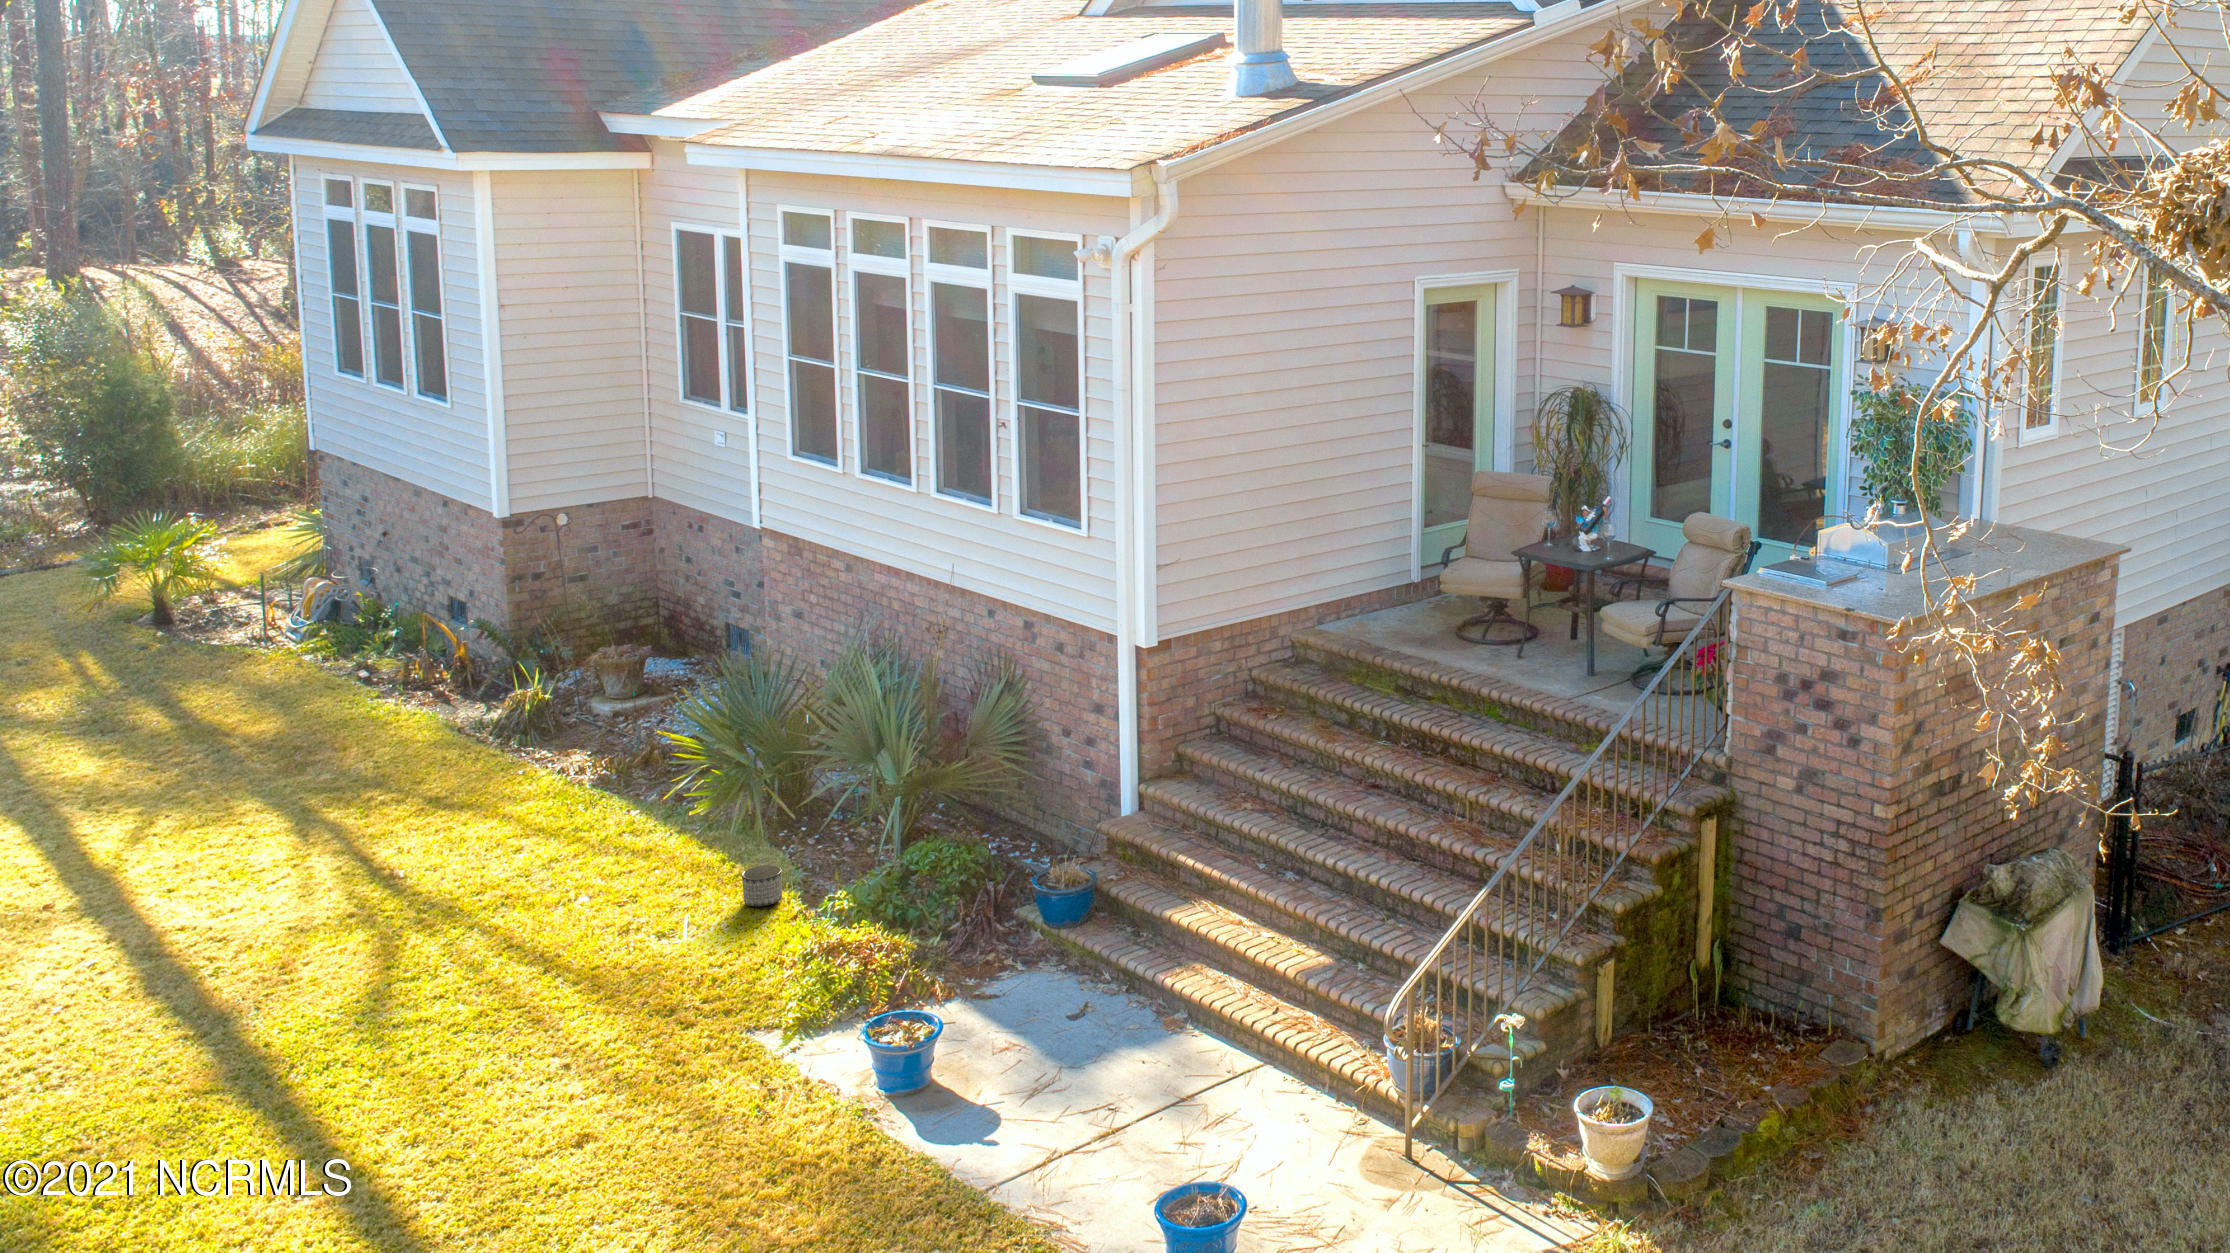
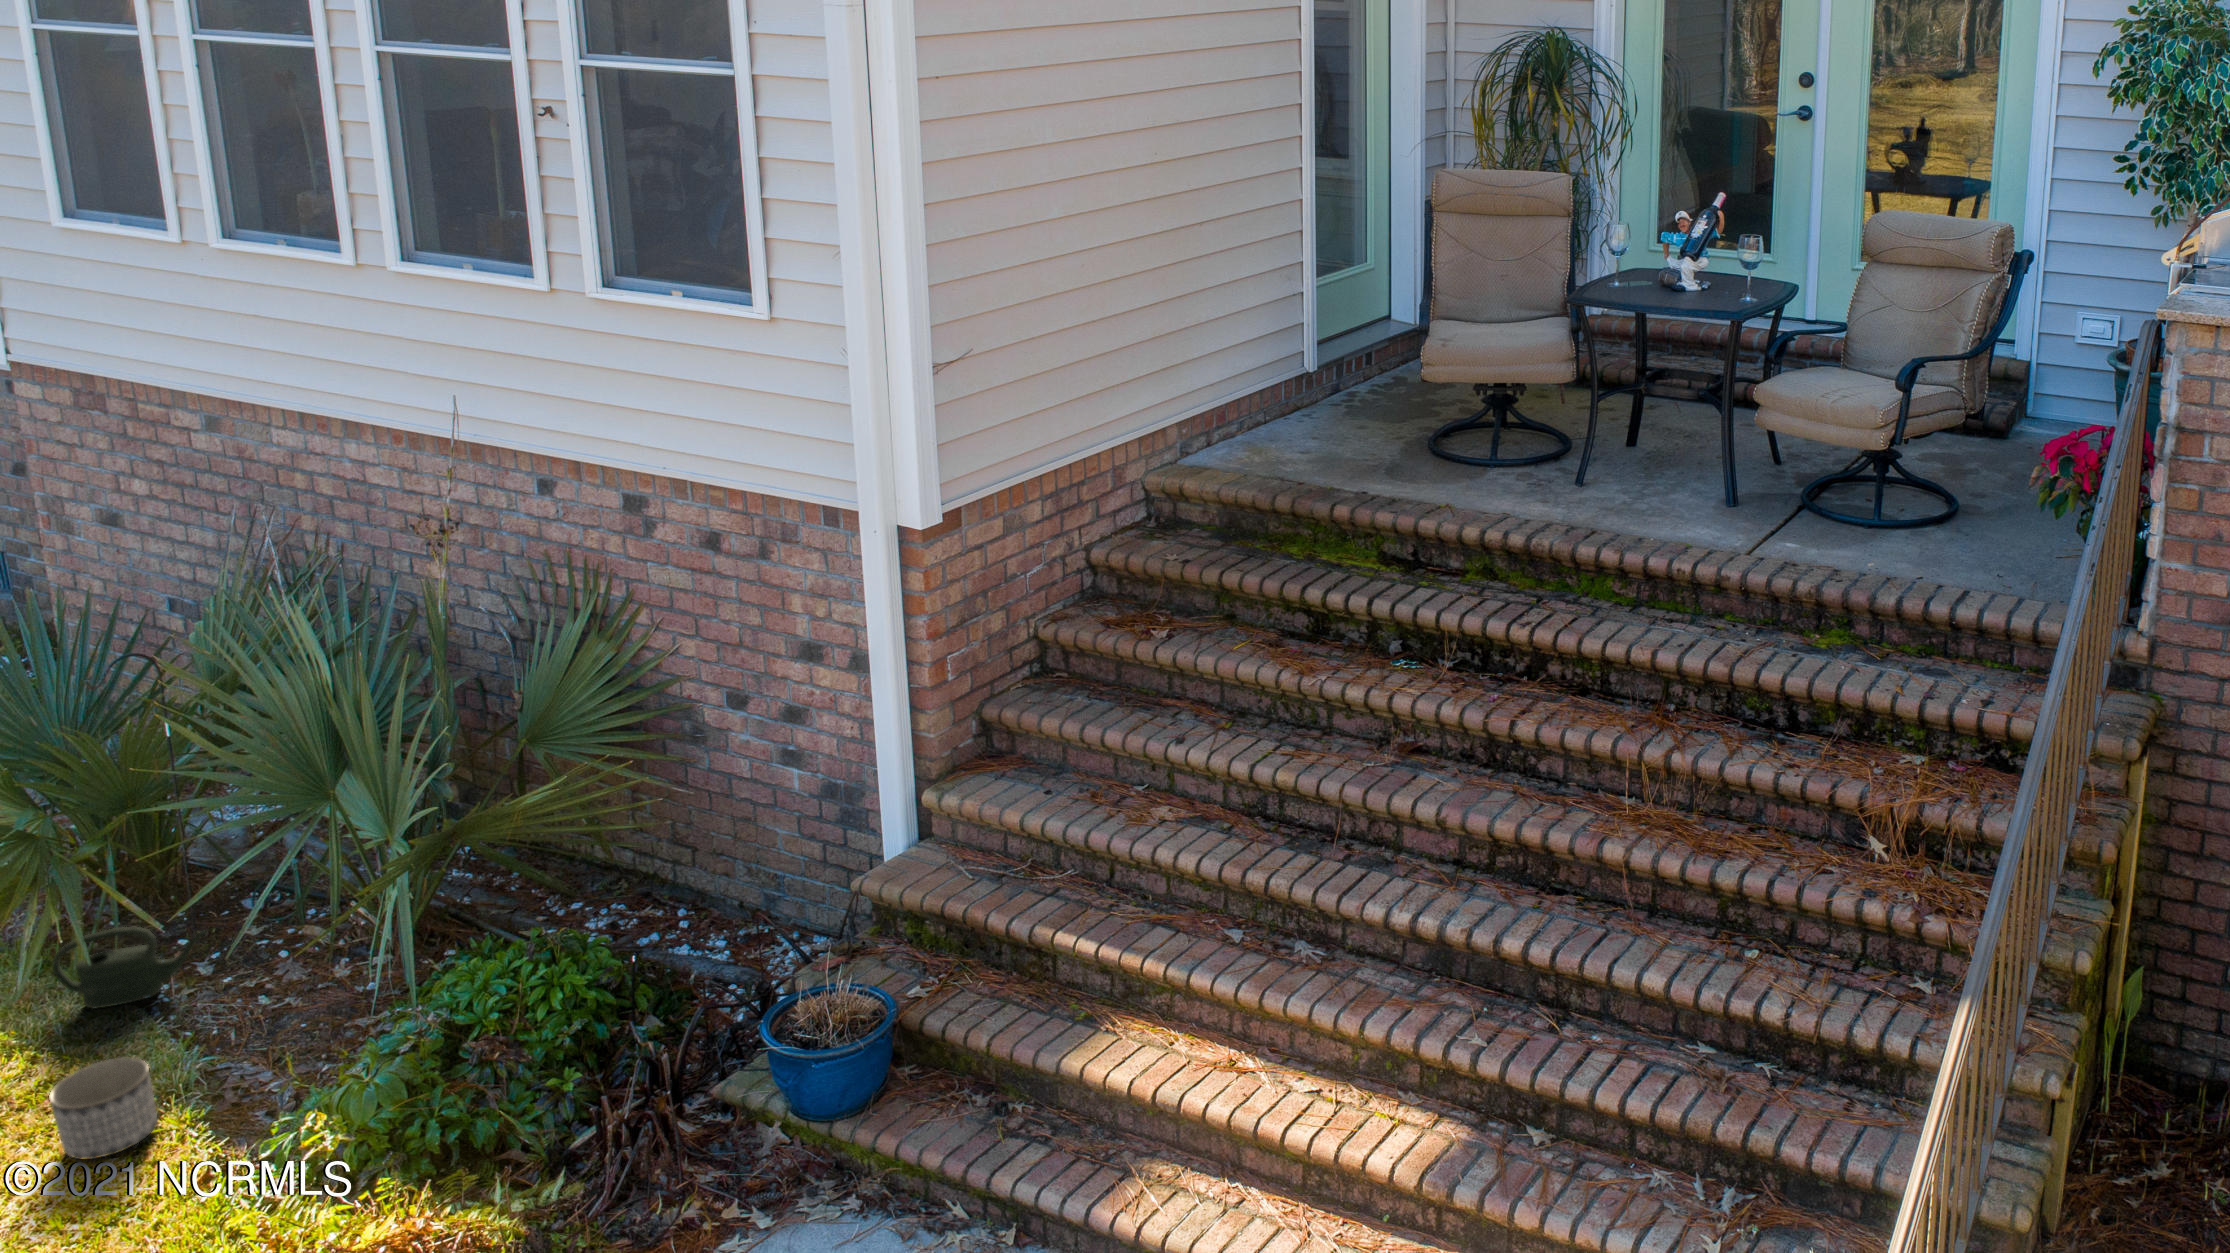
watering can: none [746,815,813,854] -> present [53,927,207,1009]

